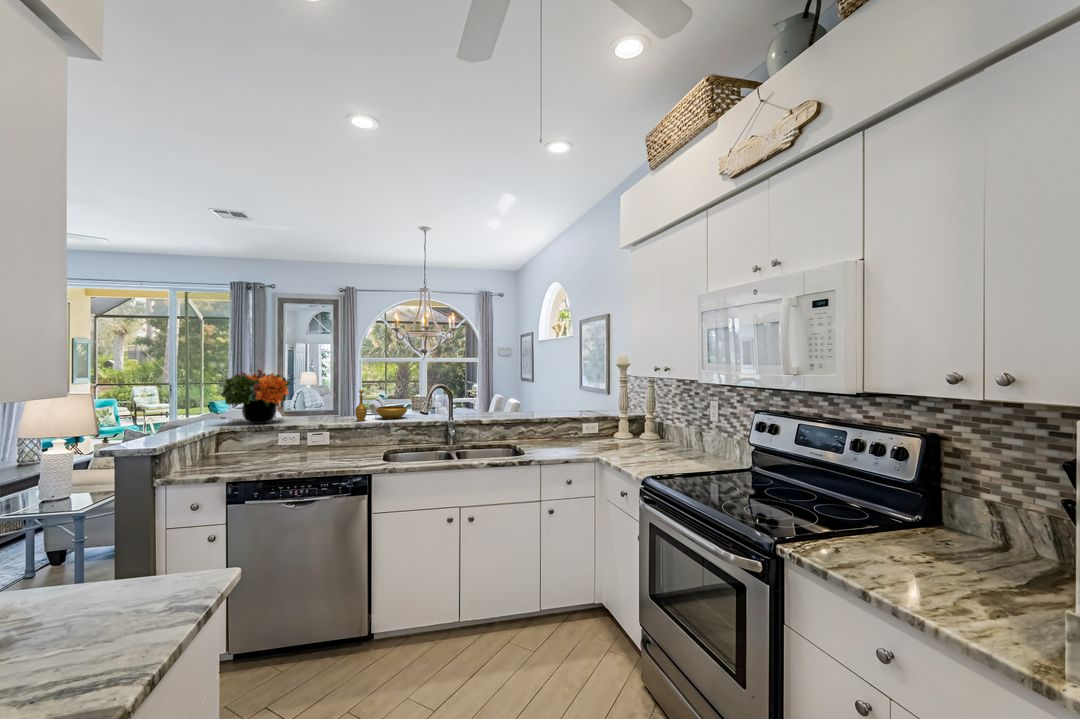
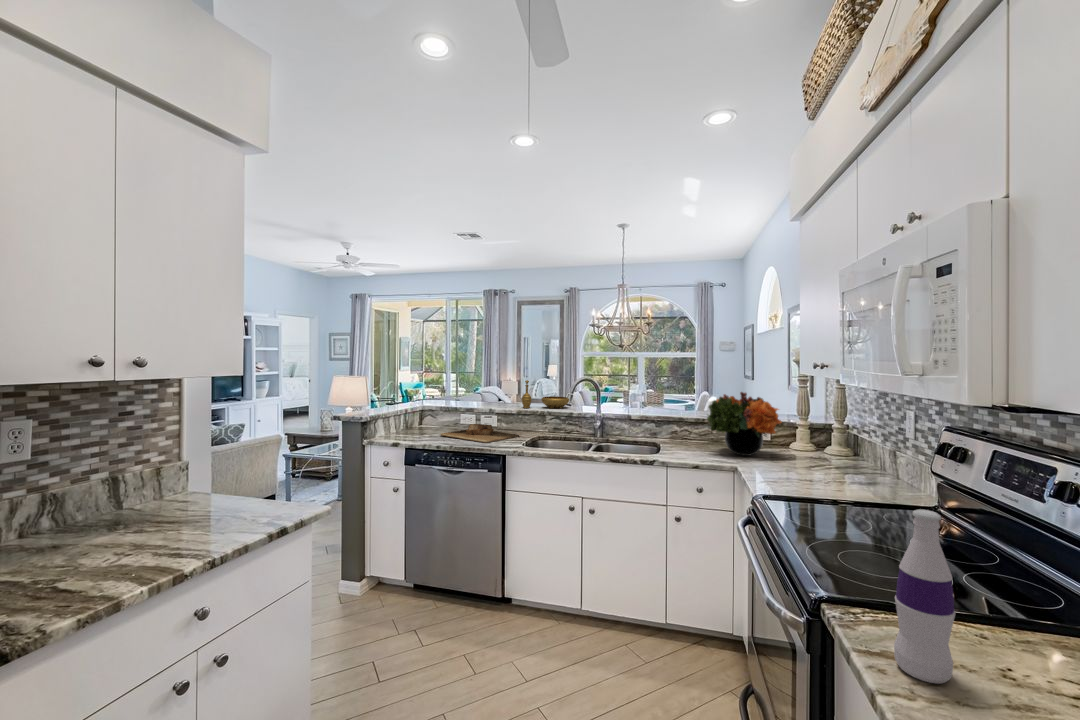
flower arrangement: present [221,370,290,424] -> present [707,392,781,456]
cutting board: none [264,443,363,464] -> present [440,424,519,443]
bottle: none [844,462,880,569] -> present [894,509,955,684]

